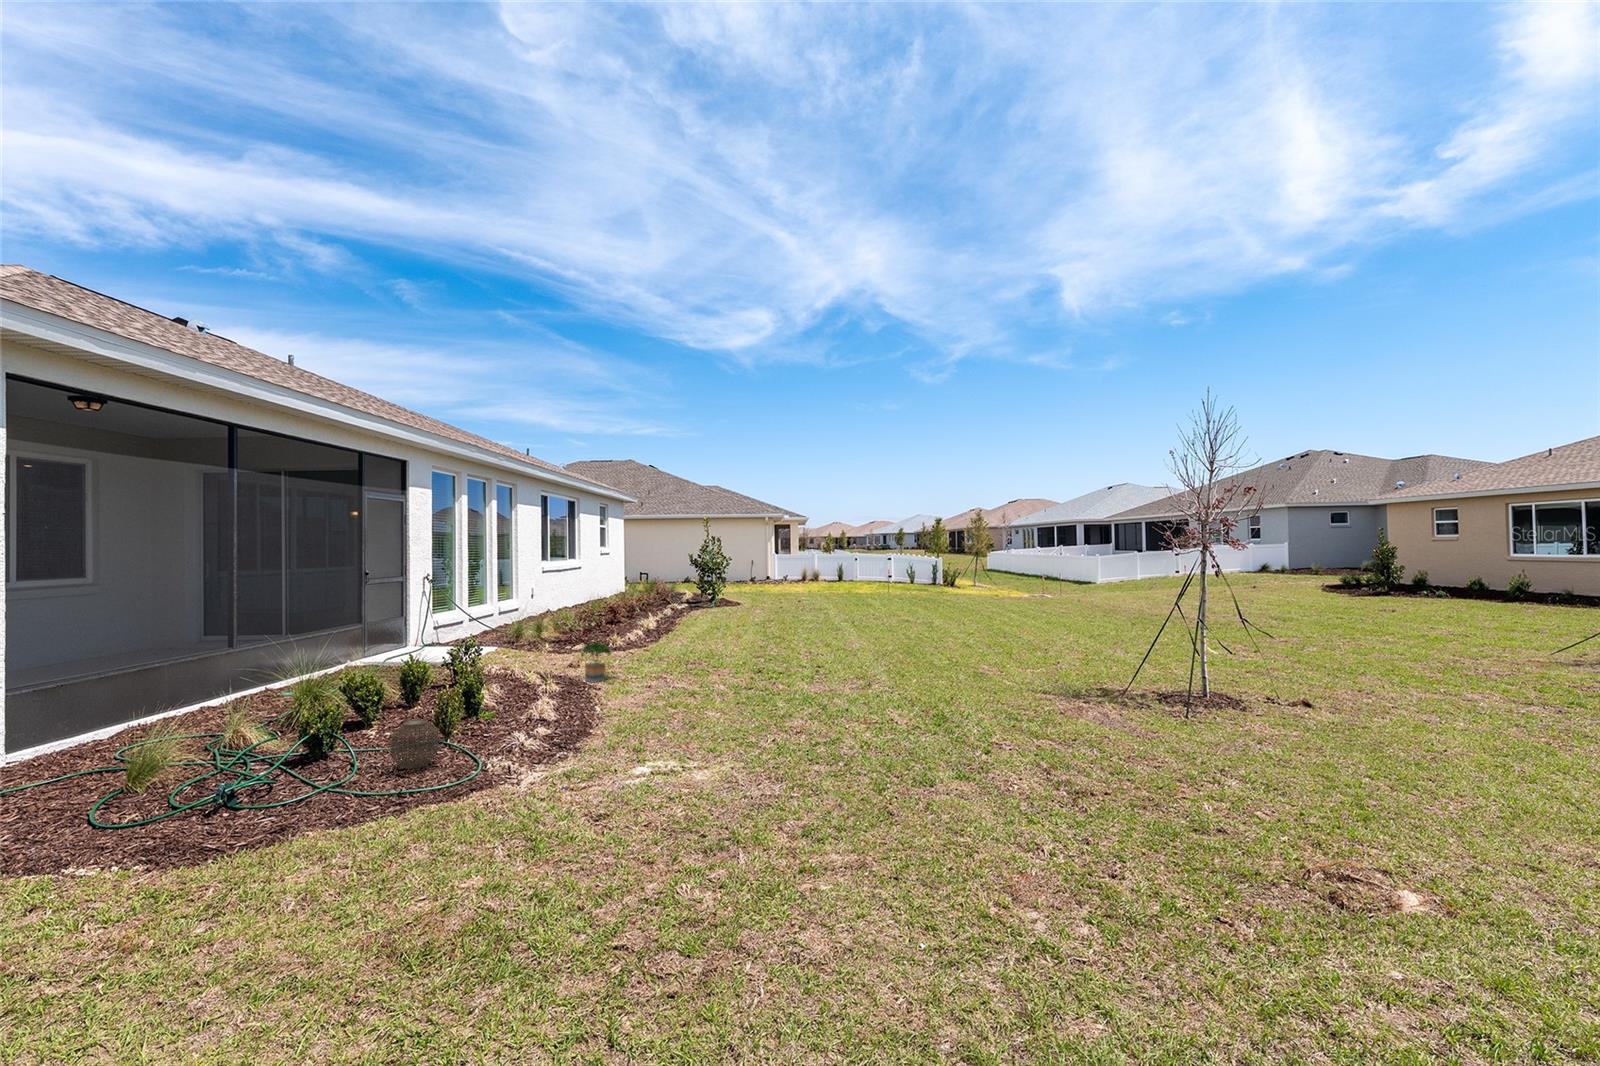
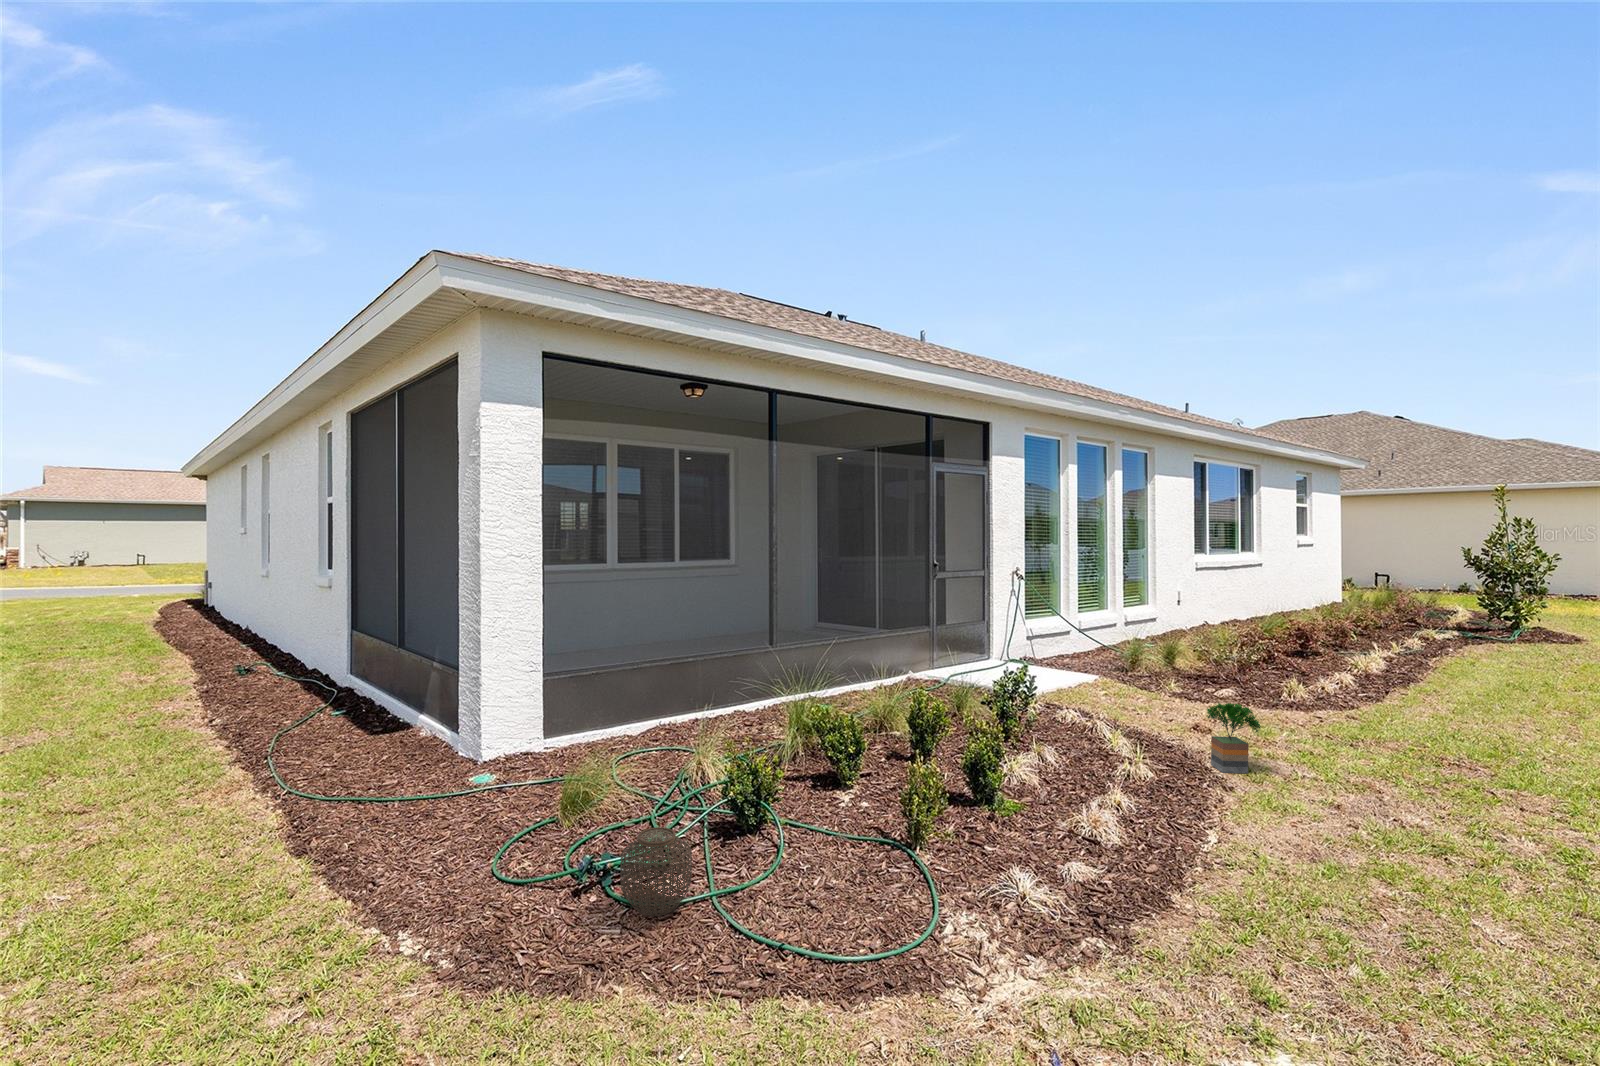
woven basket: present [391,719,439,769] -> present [620,827,692,916]

